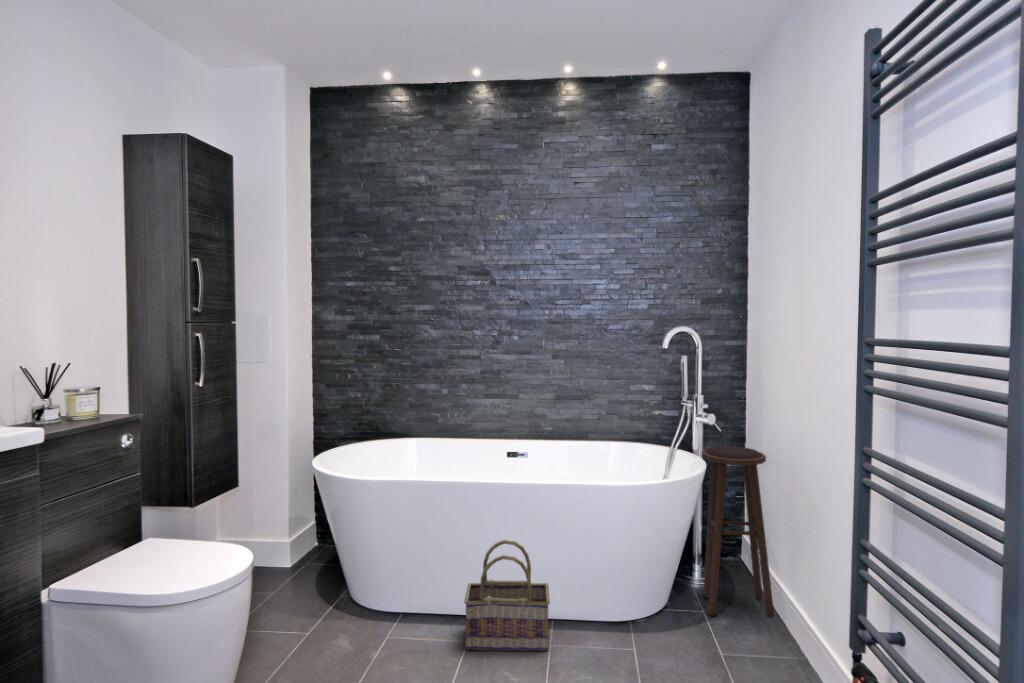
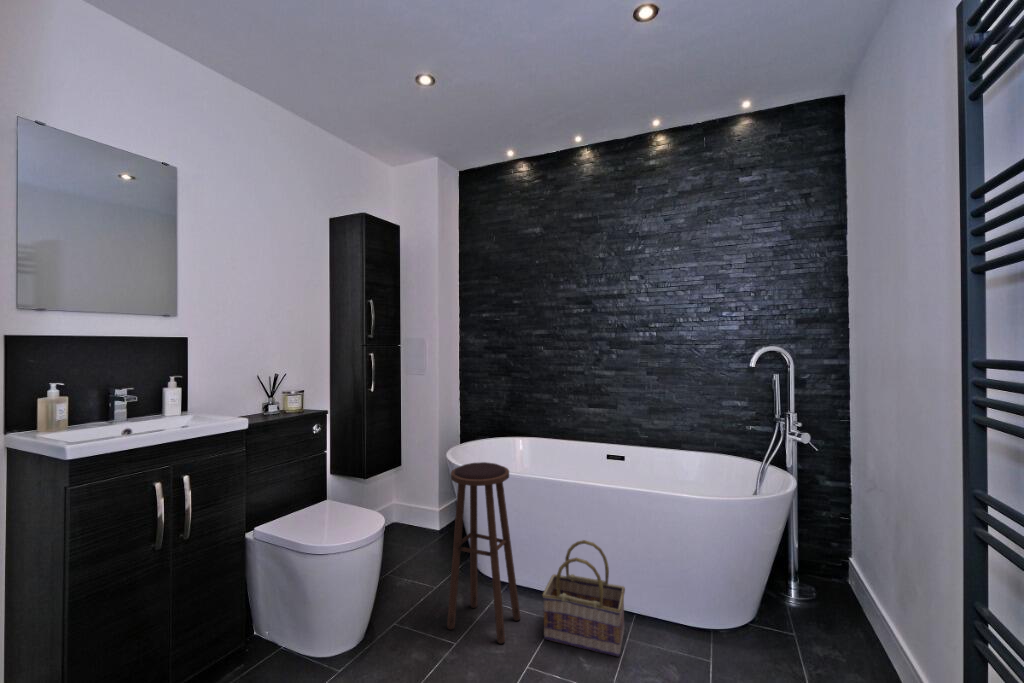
stool: present [702,446,774,617] -> present [447,462,520,644]

